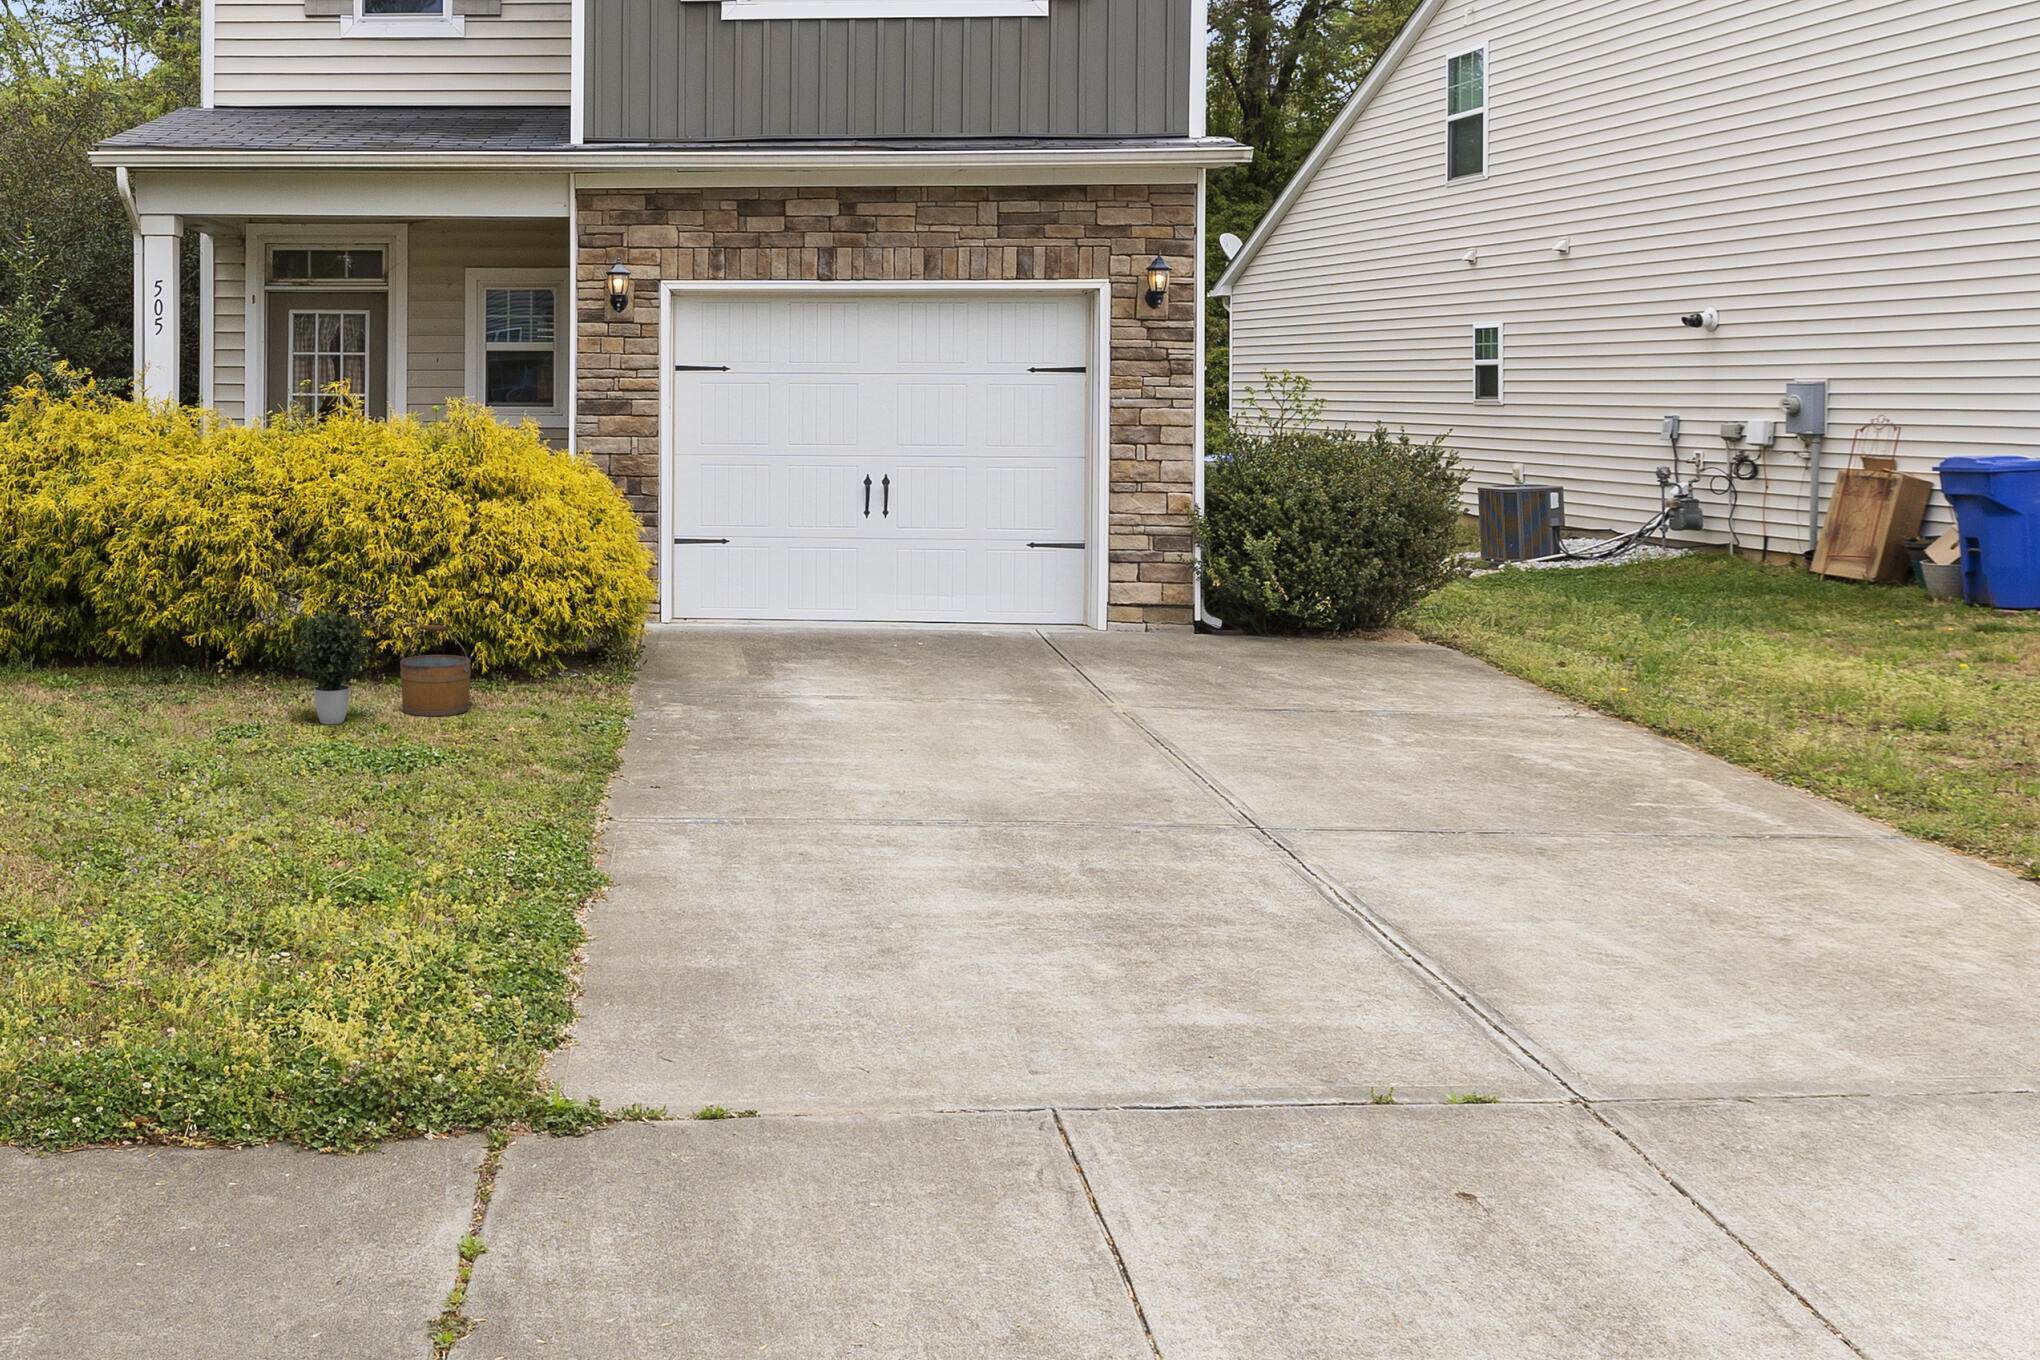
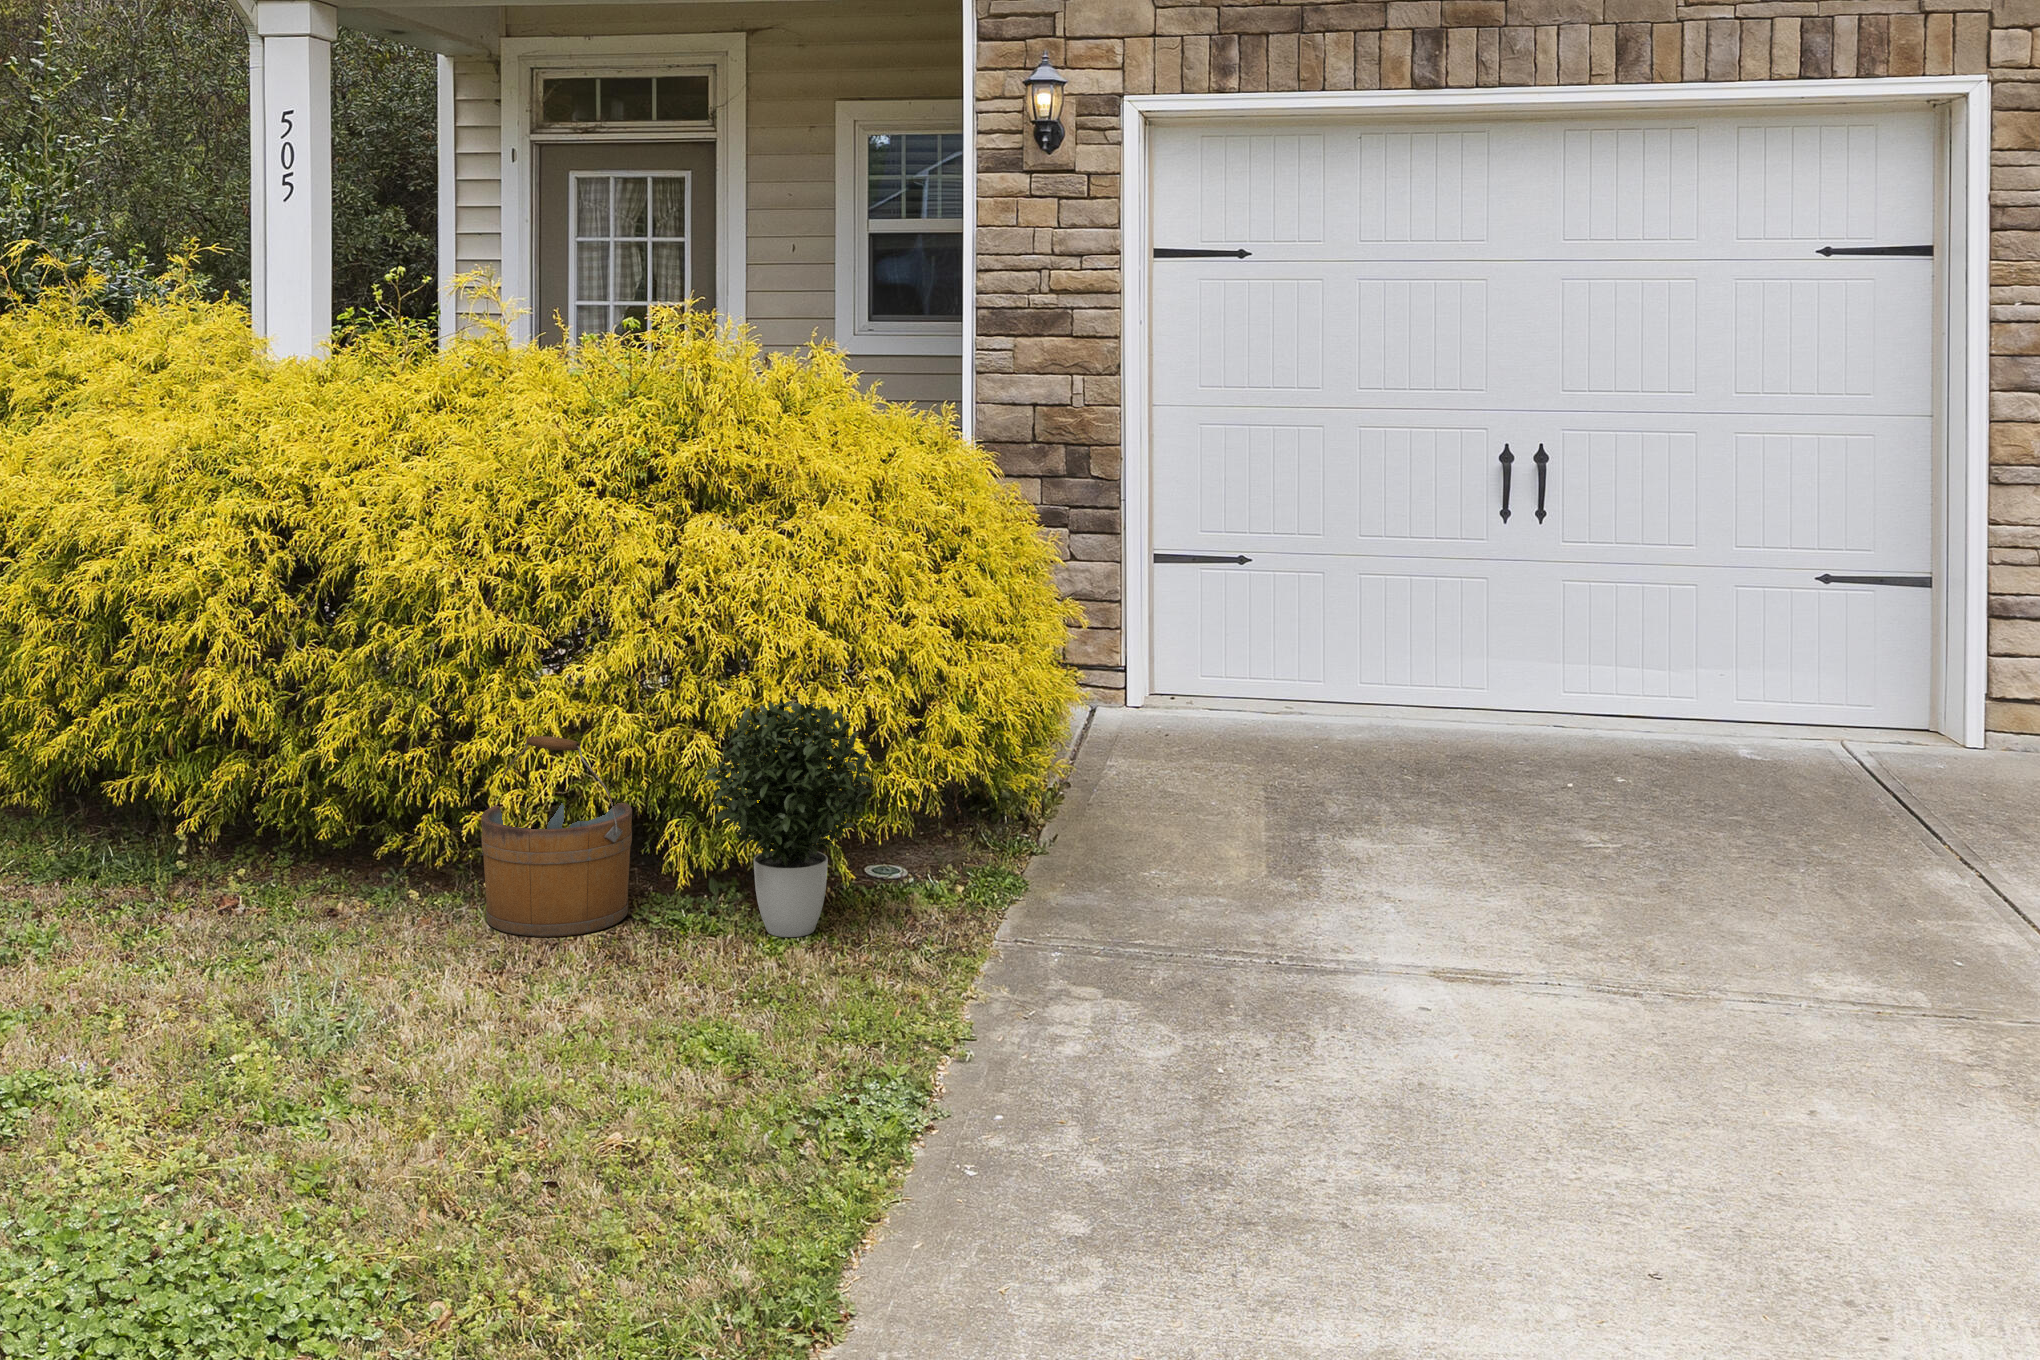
potted plant: present [291,611,371,724] -> present [705,697,873,937]

